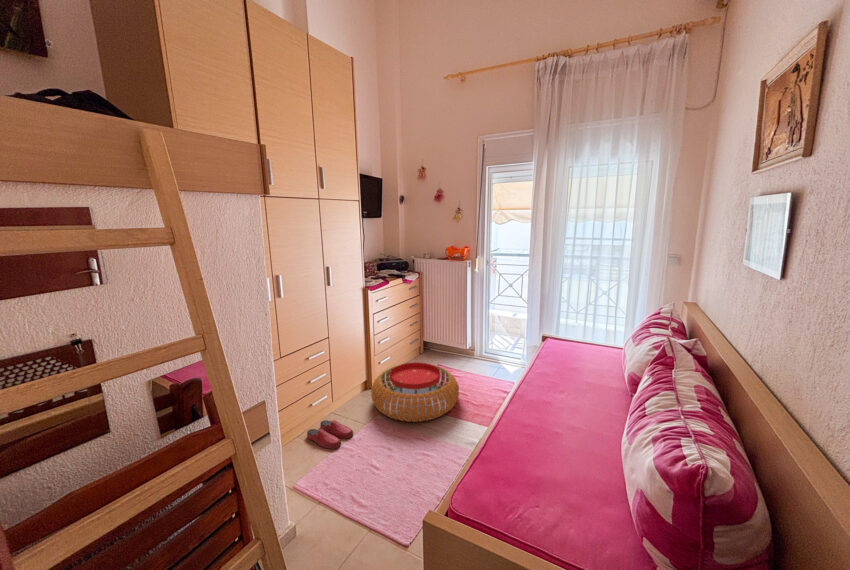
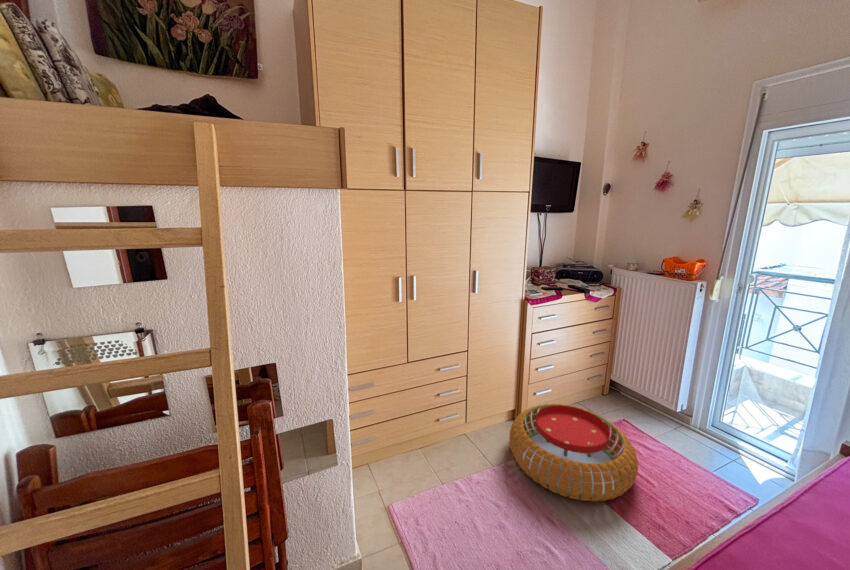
slippers: present [307,420,353,449] -> none [428,441,474,482]

